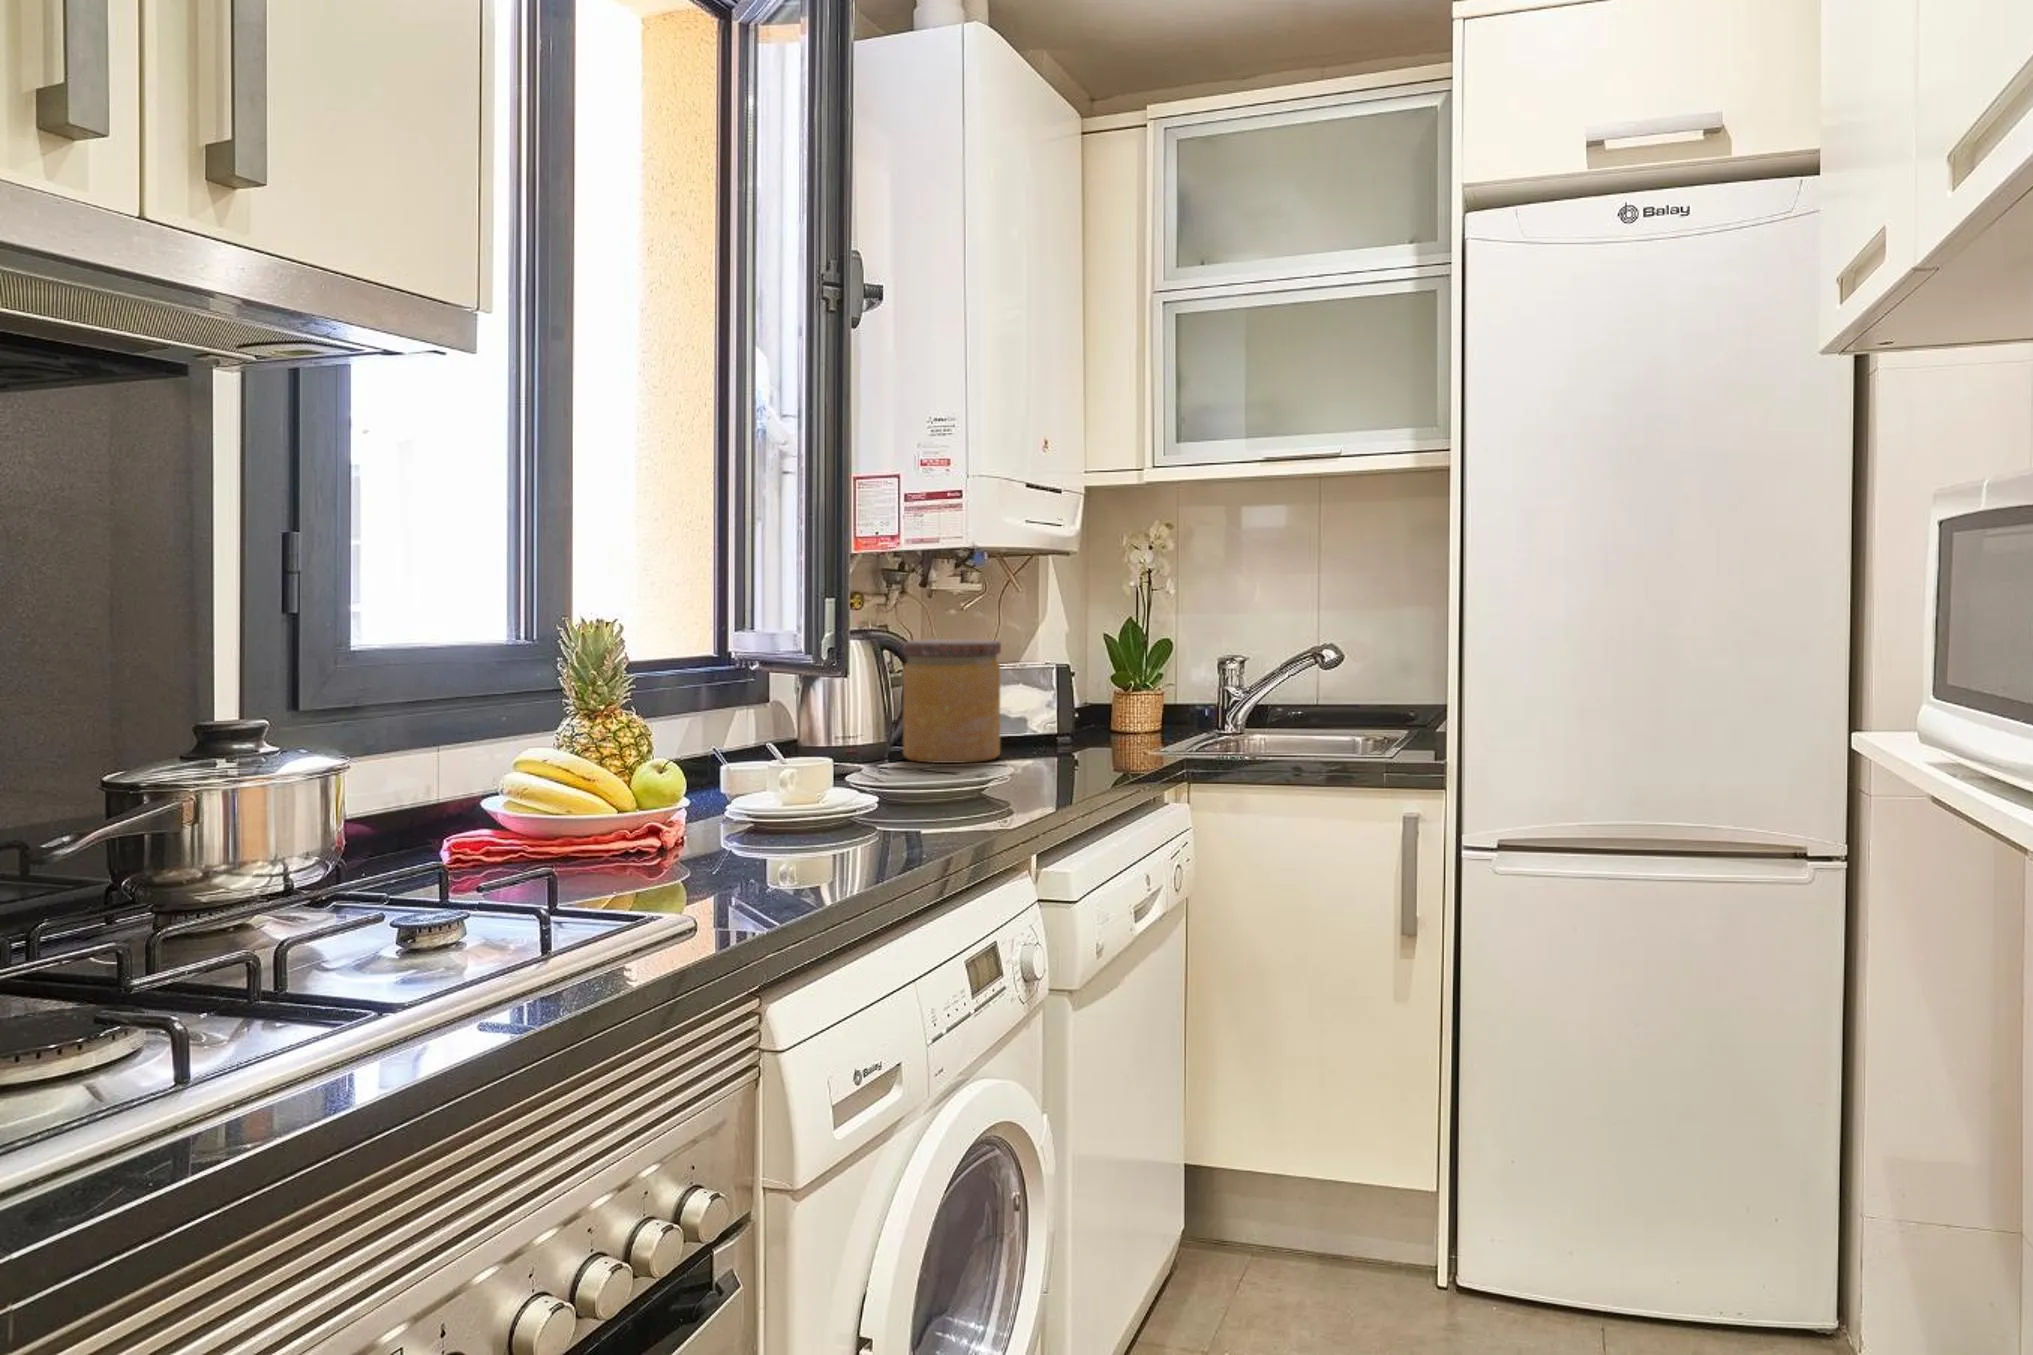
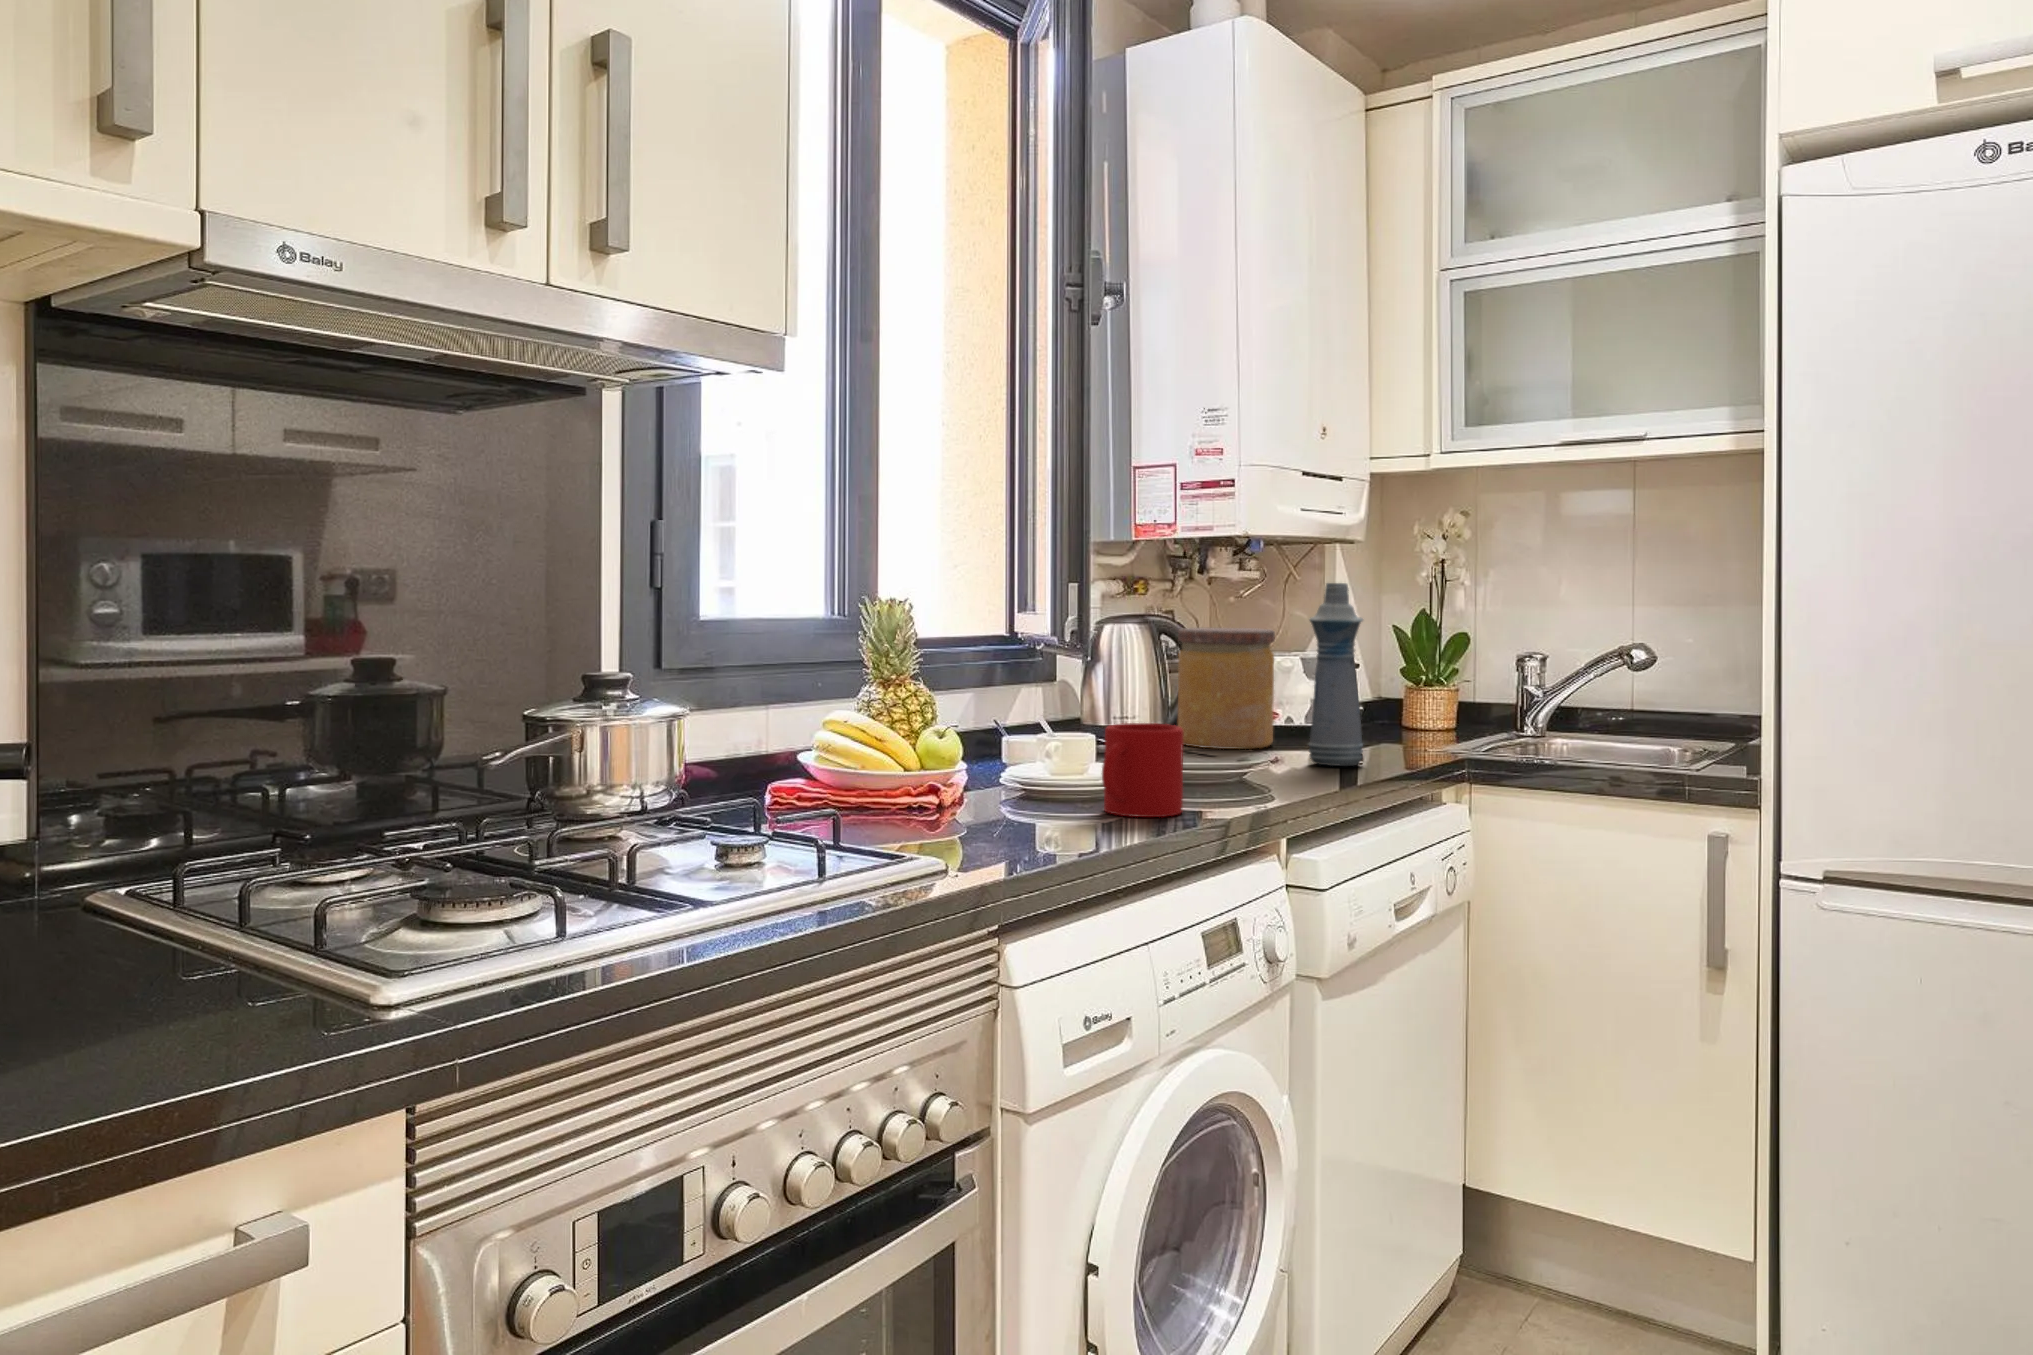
bottle: none [1042,594,1096,777] -> present [1309,583,1363,766]
mug: none [850,746,935,847] -> present [1102,723,1183,817]

